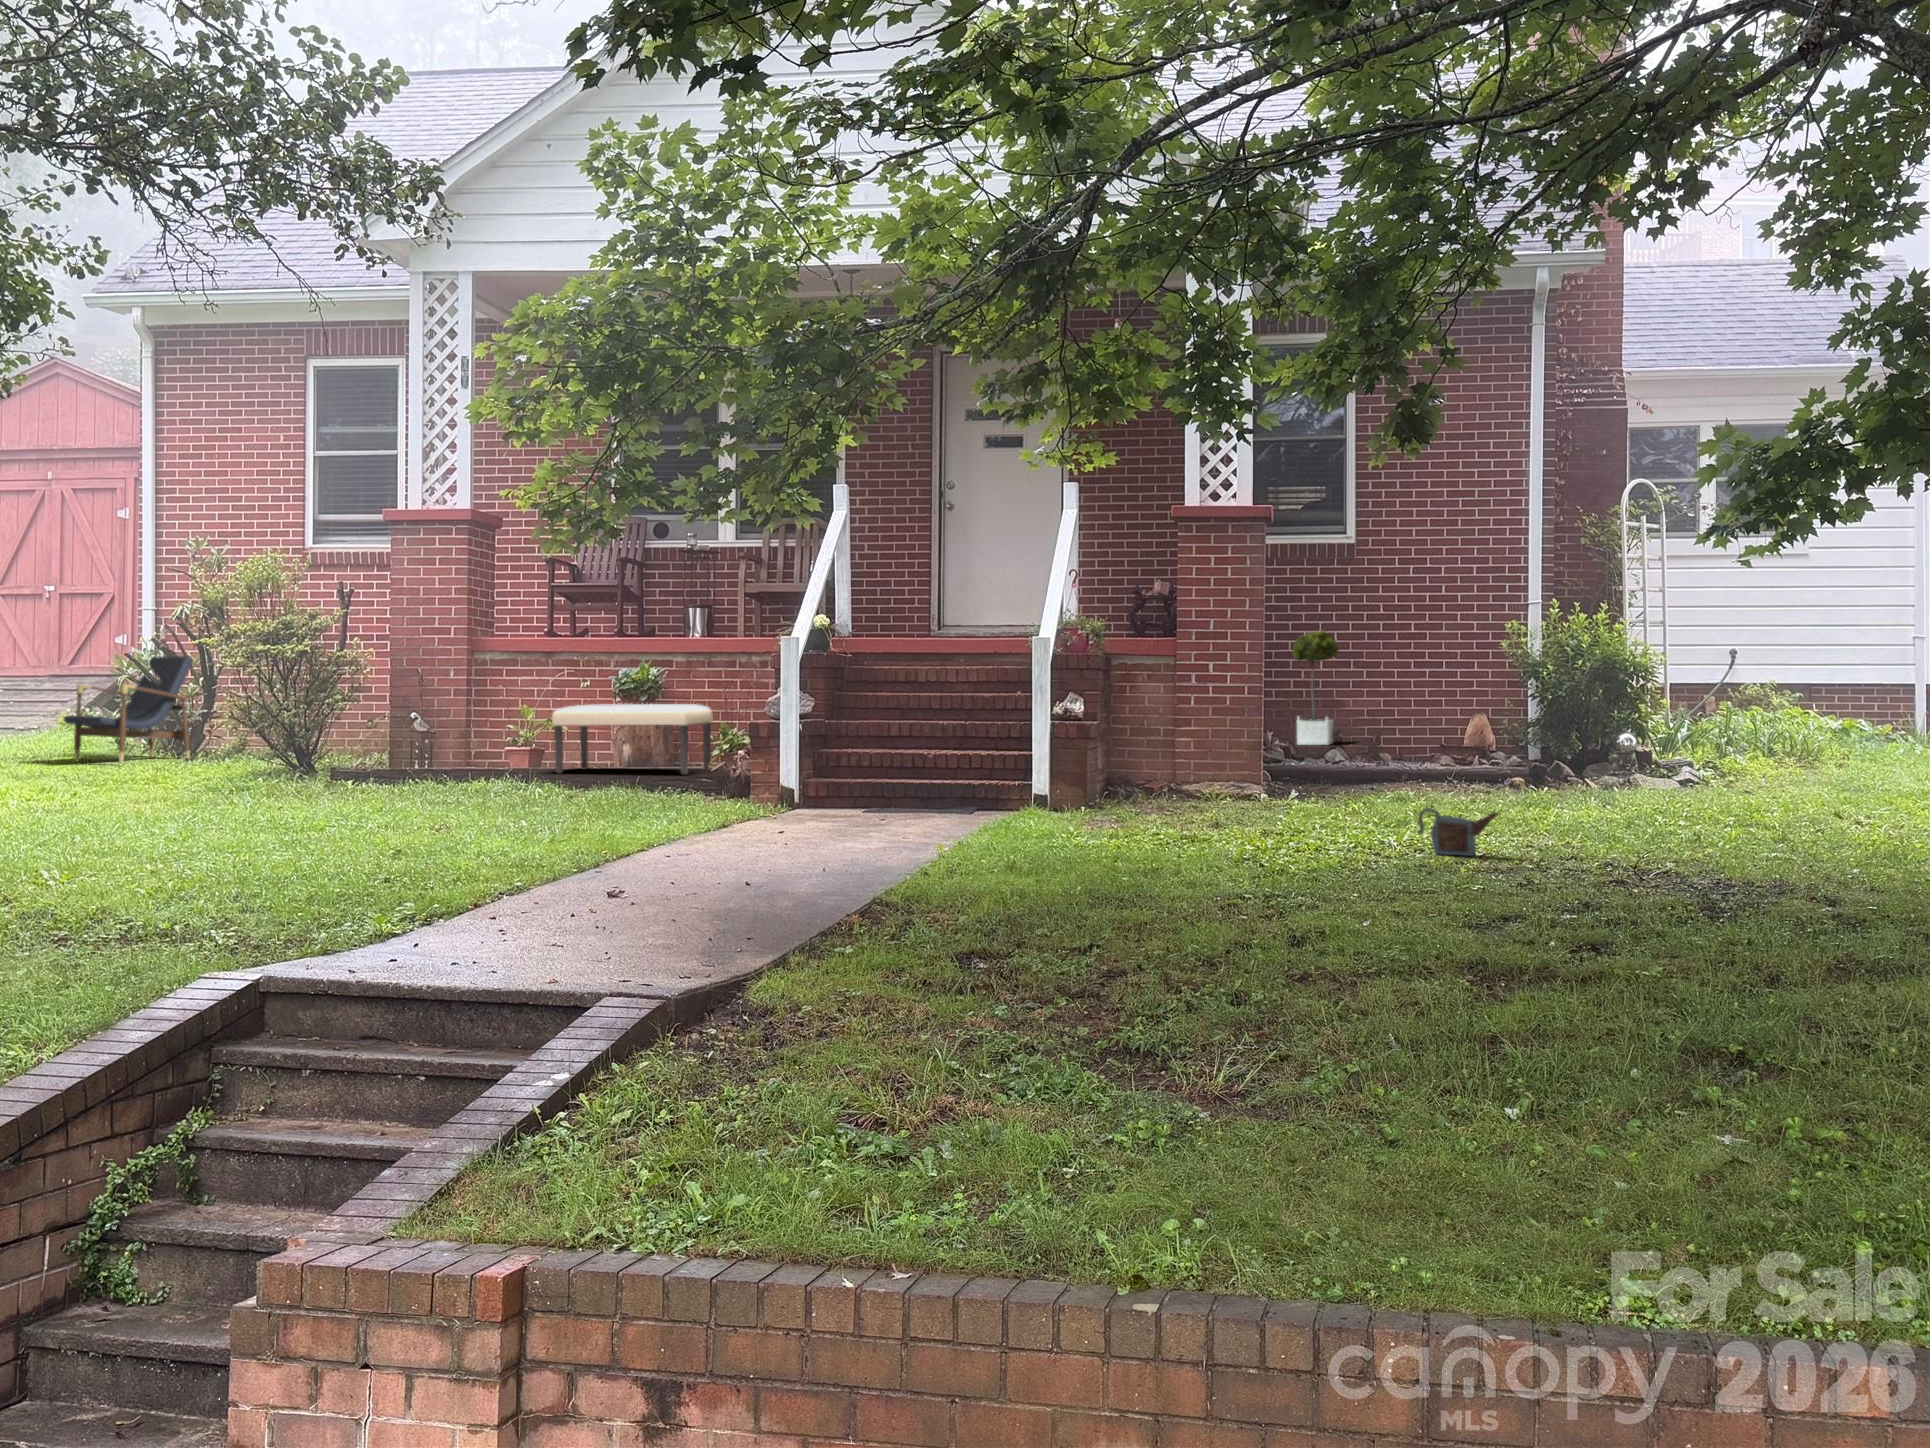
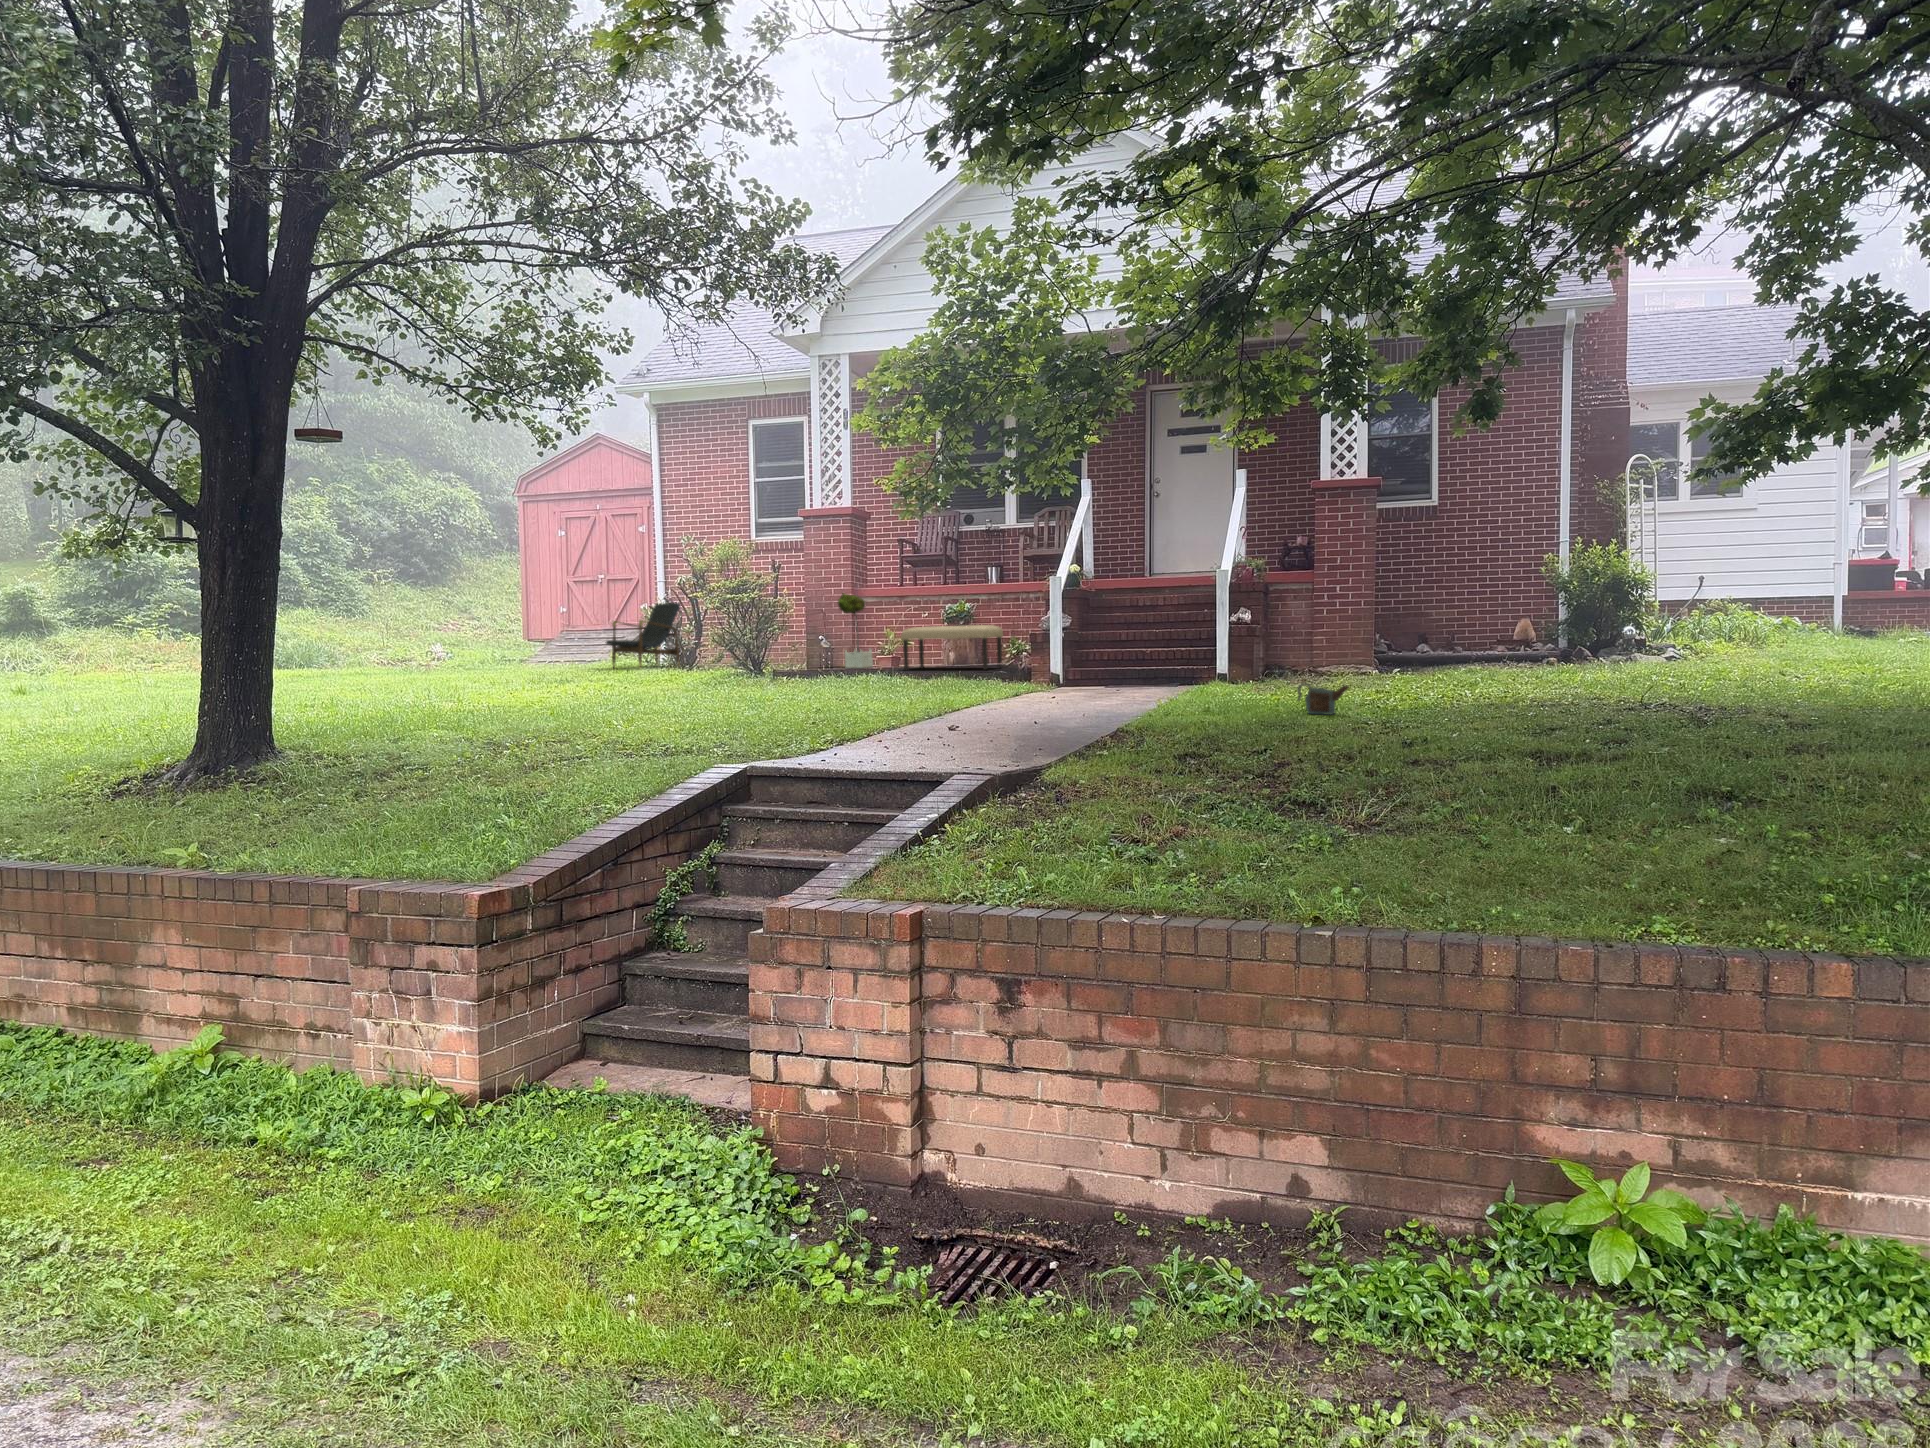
potted tree: present [1292,630,1339,745] -> present [838,593,873,668]
watering can: present [1418,808,1497,856] -> present [1297,683,1349,715]

